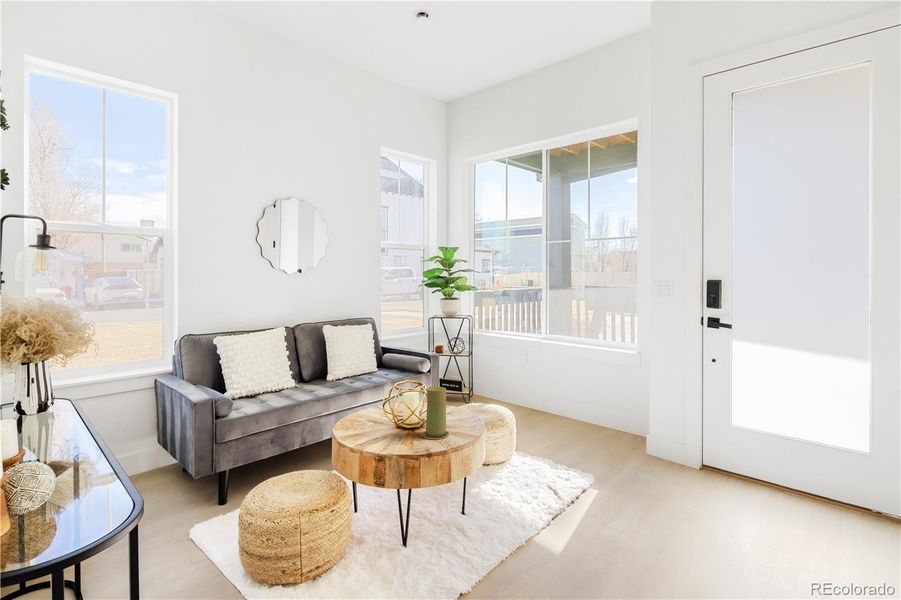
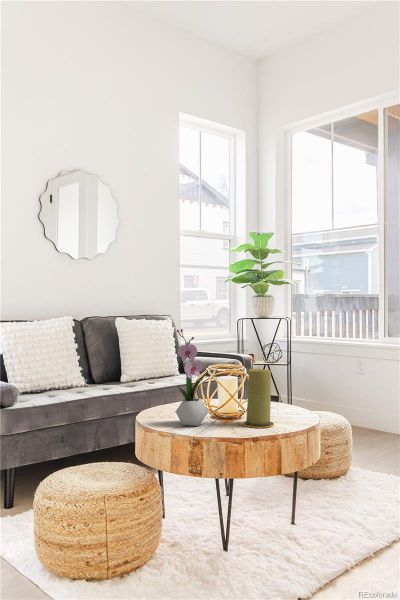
flower arrangement: none [363,356,393,439] -> present [175,329,208,426]

